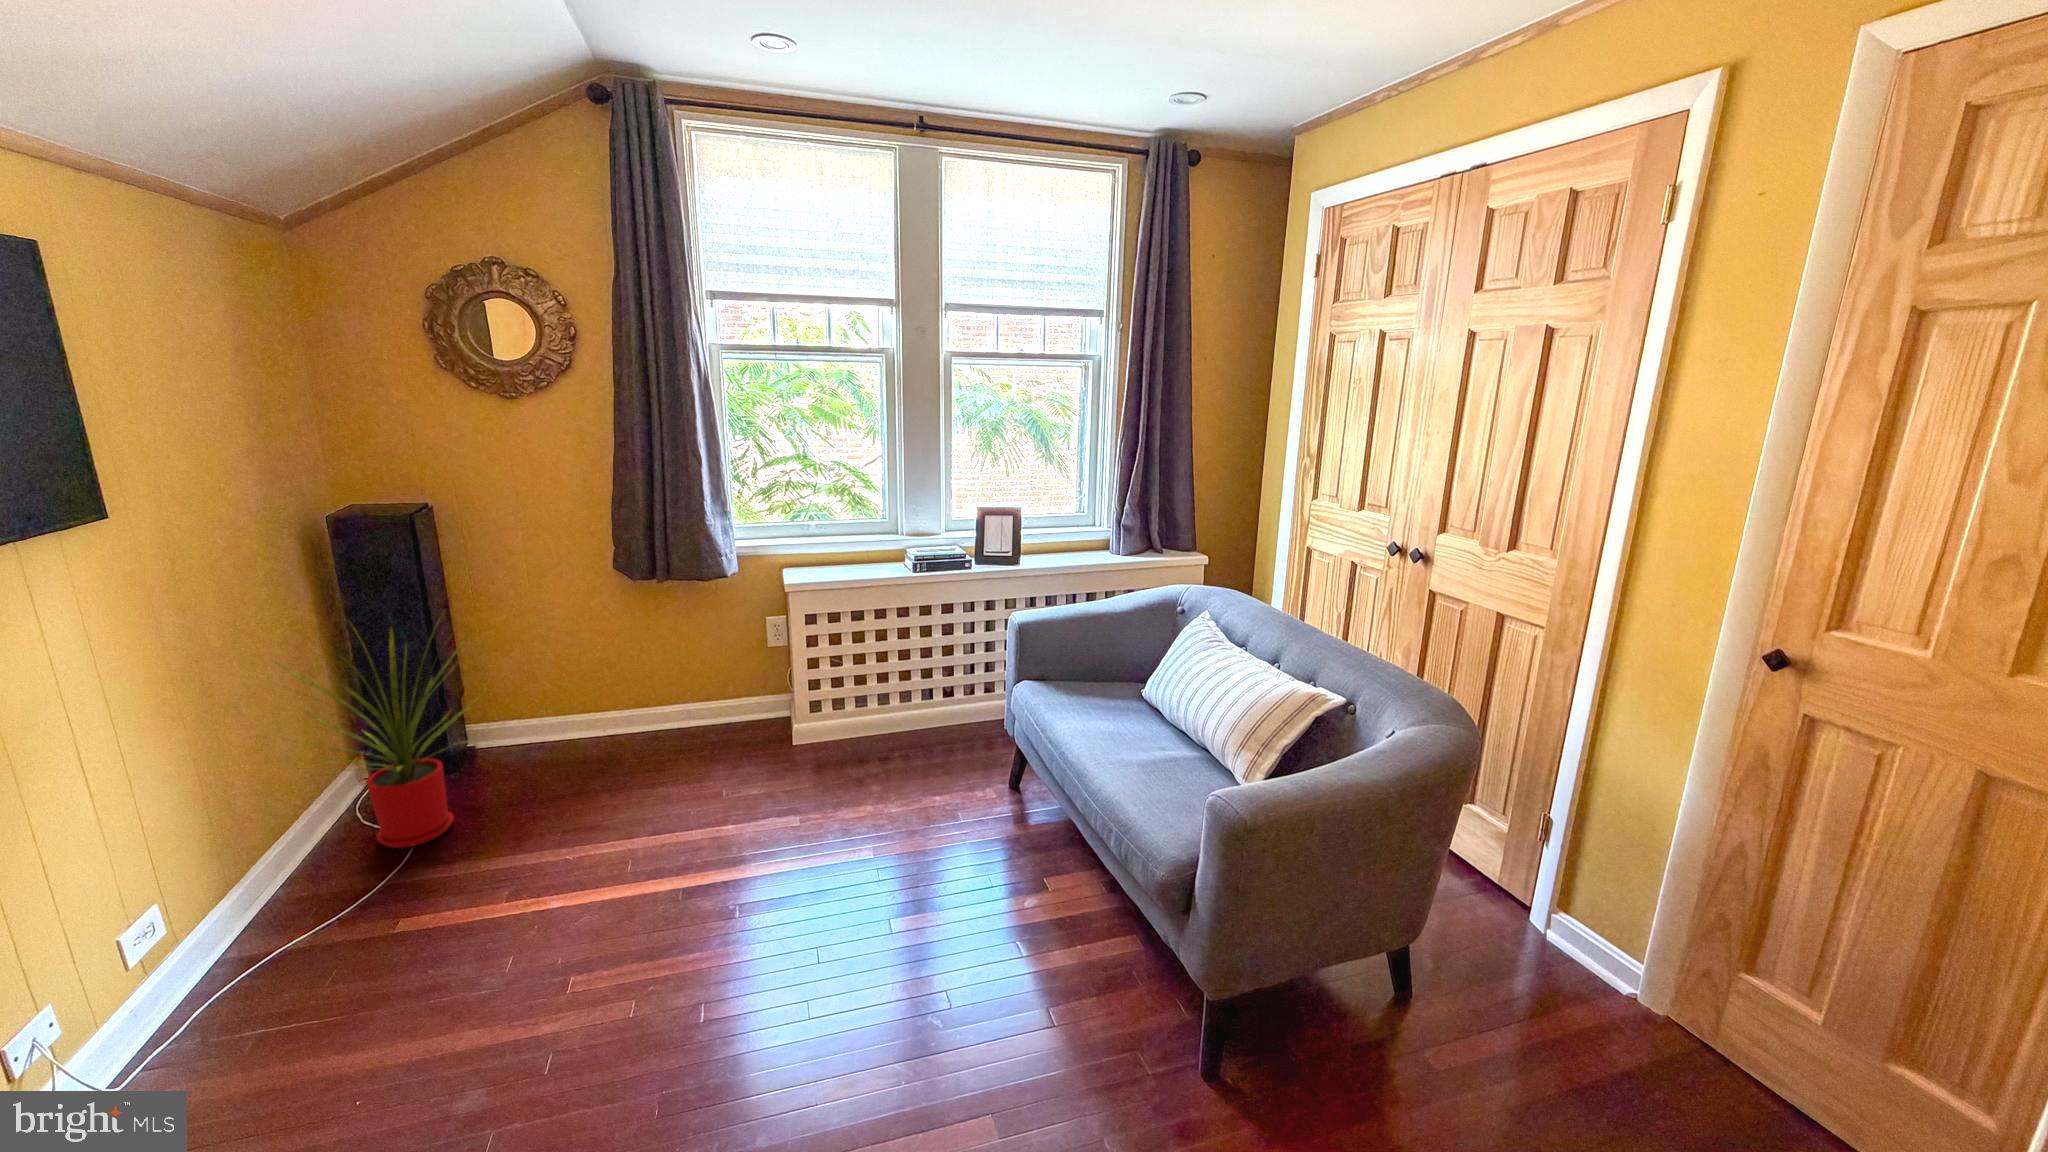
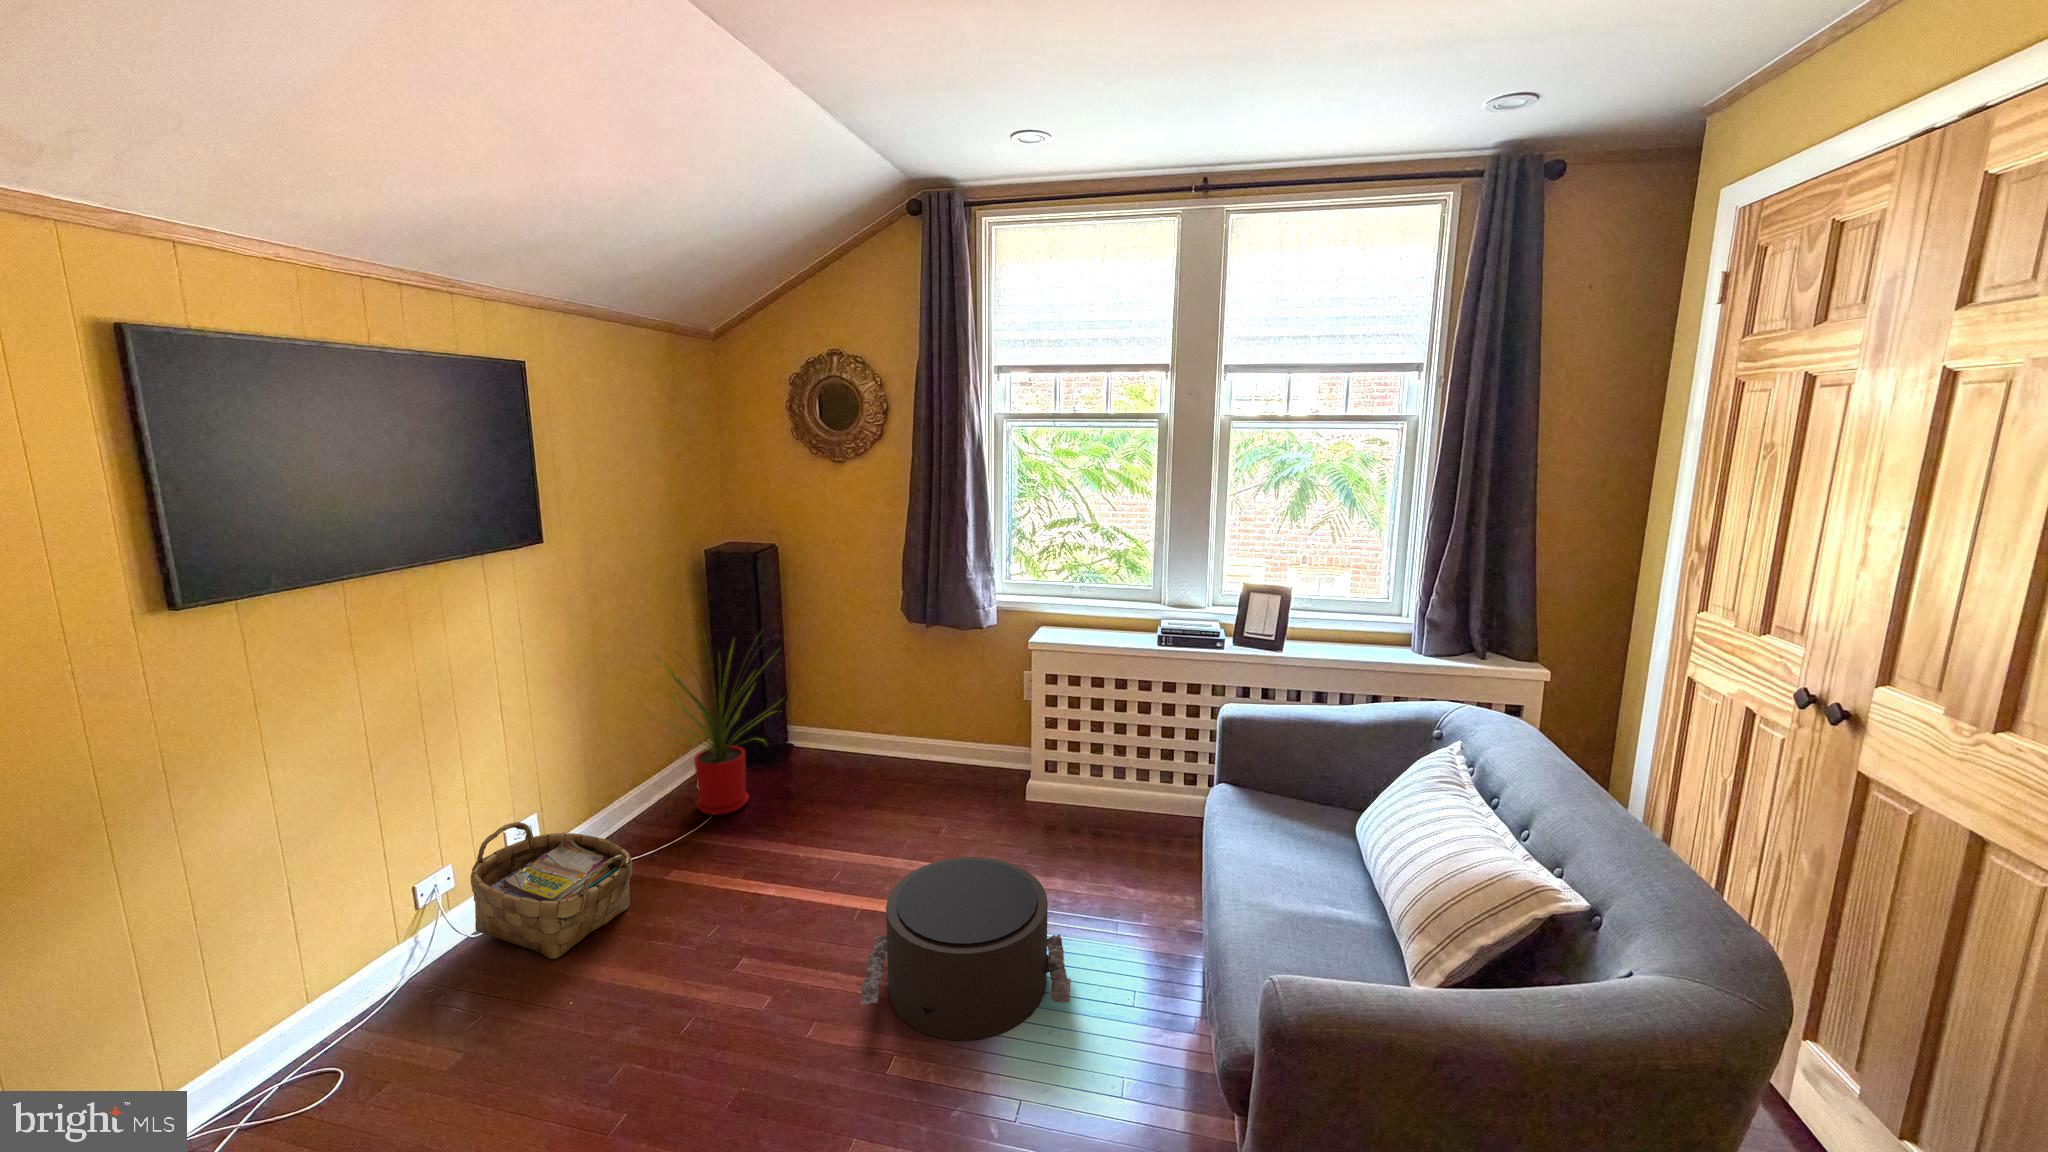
pouf: none [724,796,943,973] -> present [861,857,1071,1040]
woven basket: none [70,907,356,1086] -> present [471,822,632,959]

